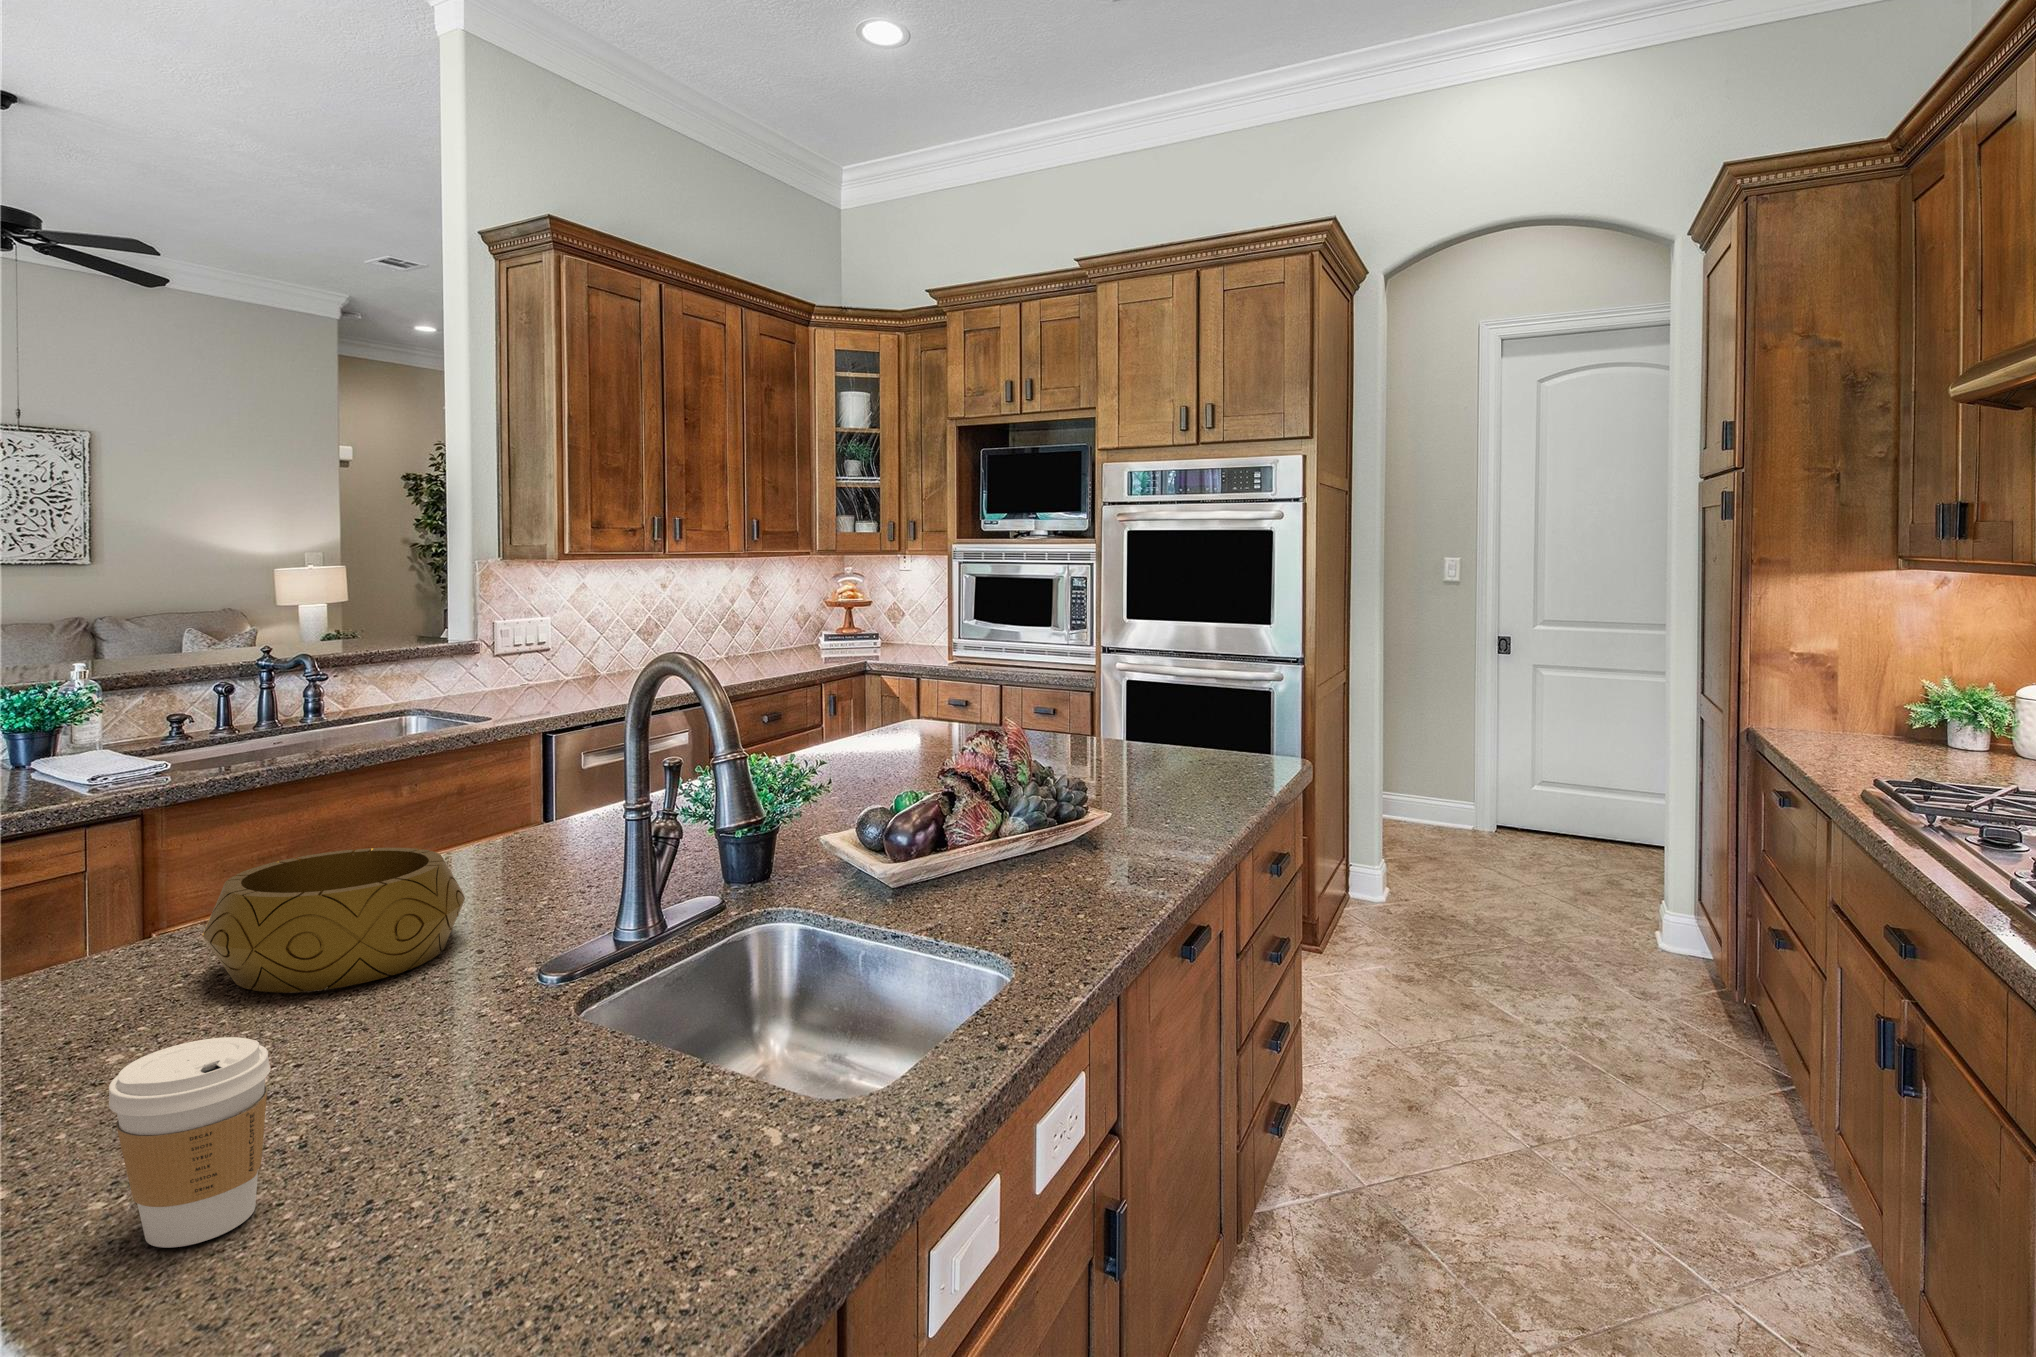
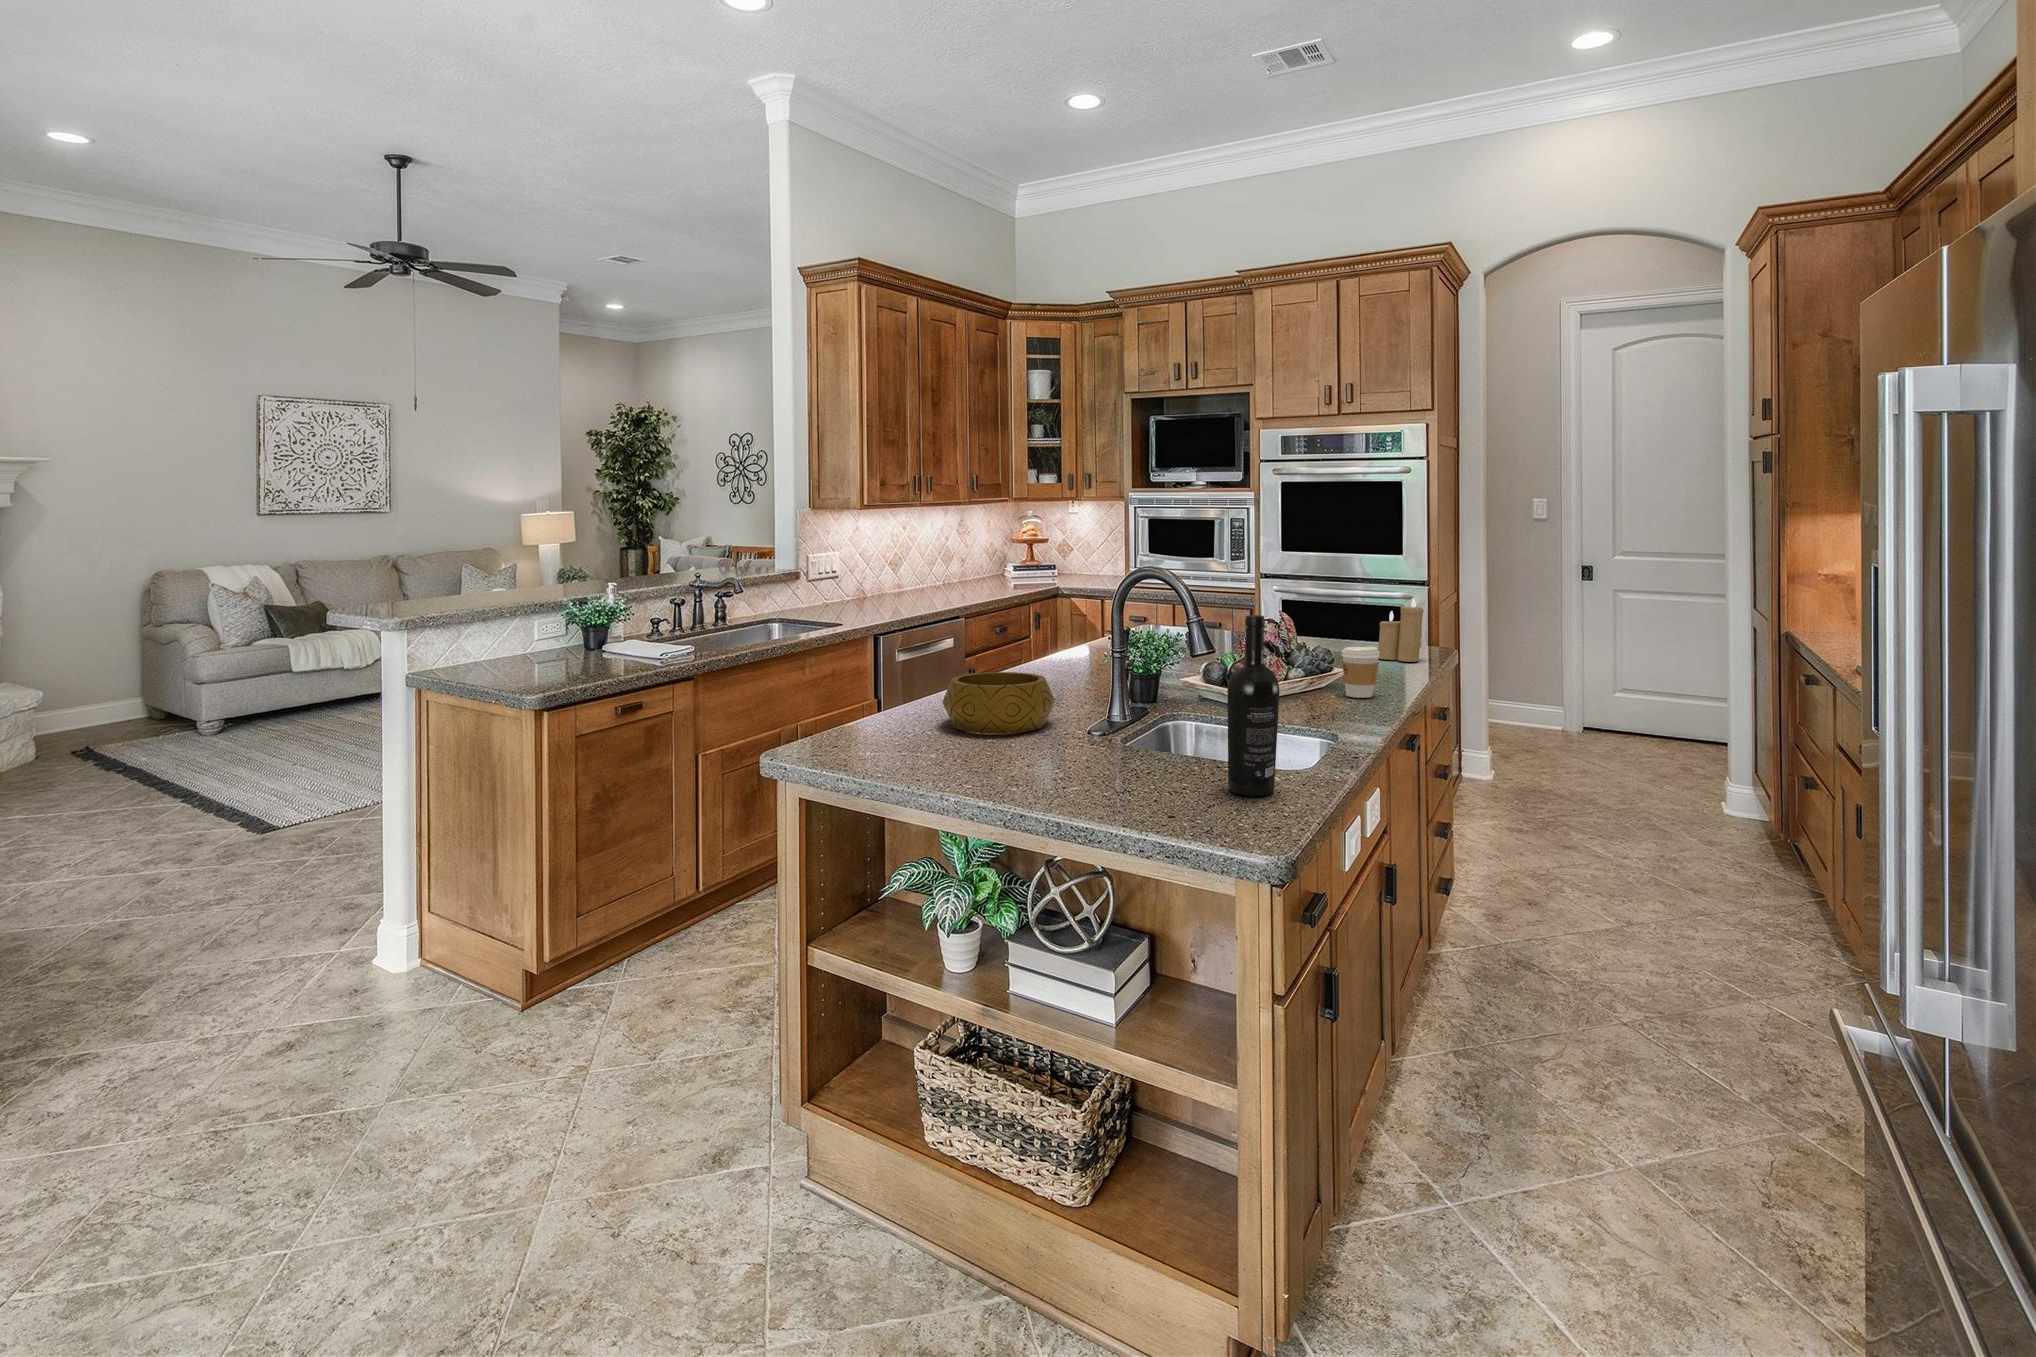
candle: none [1179,696,1243,796] -> present [1378,599,1424,662]
wine bottle: none [479,795,624,1279] -> present [1227,615,1280,796]
coffee cup: present [109,1037,270,1248] -> present [1342,647,1380,698]

